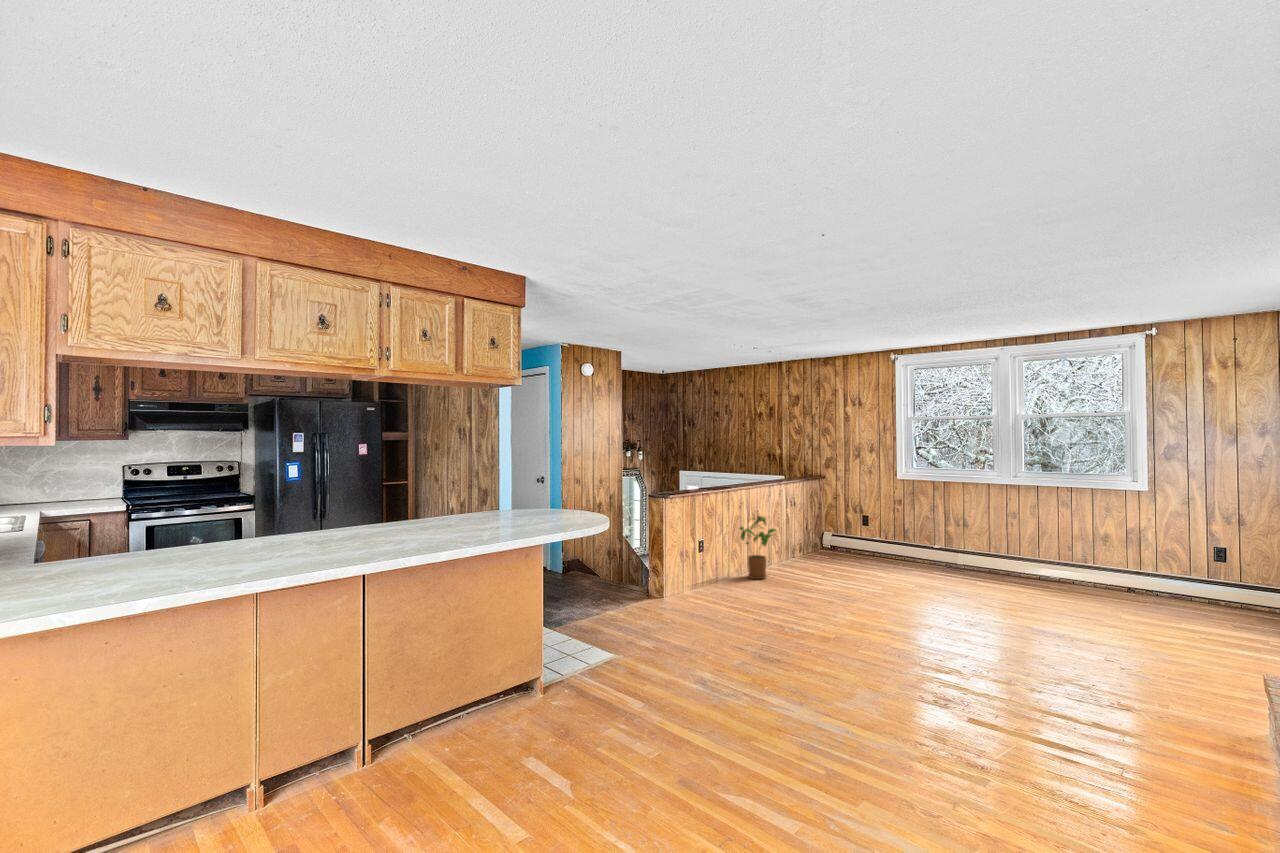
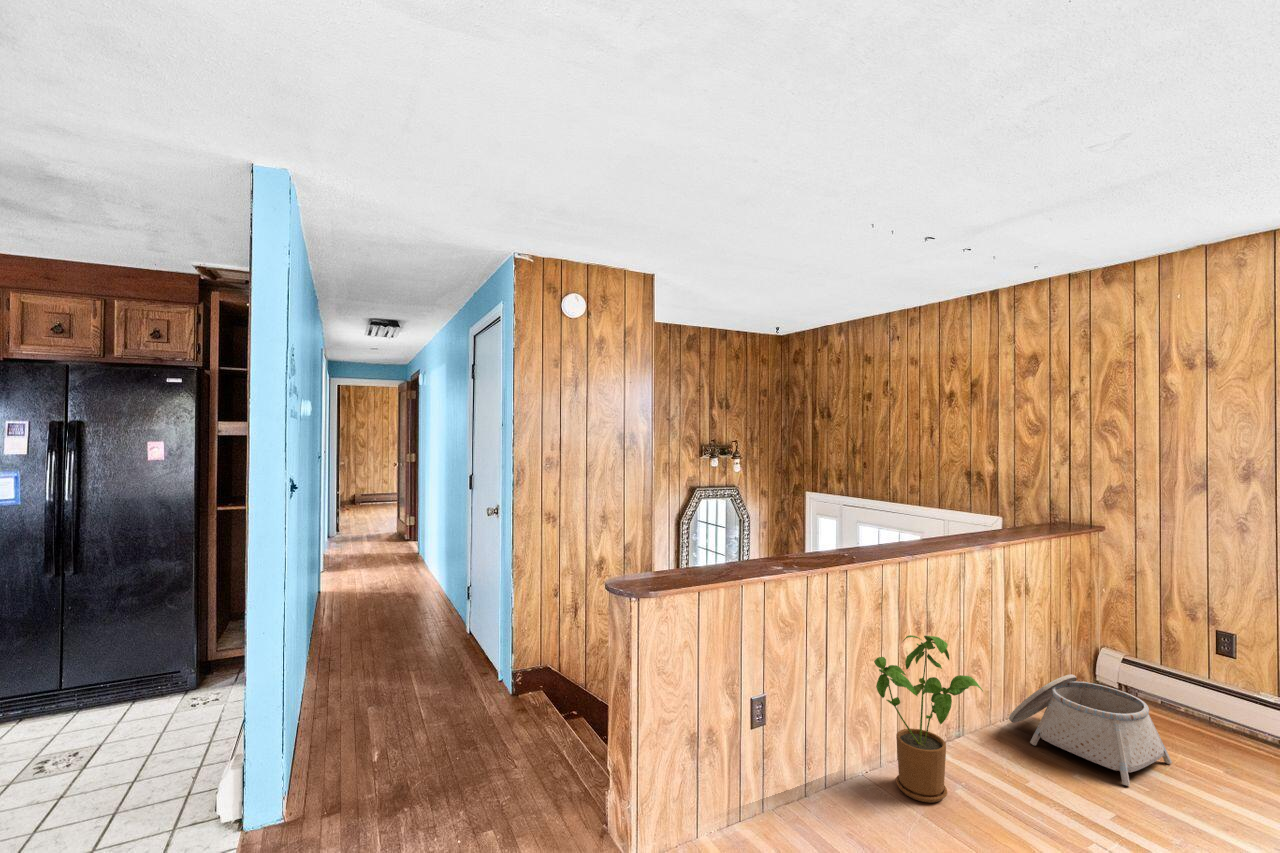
basket: none [788,536,845,570] -> present [1009,674,1172,786]

